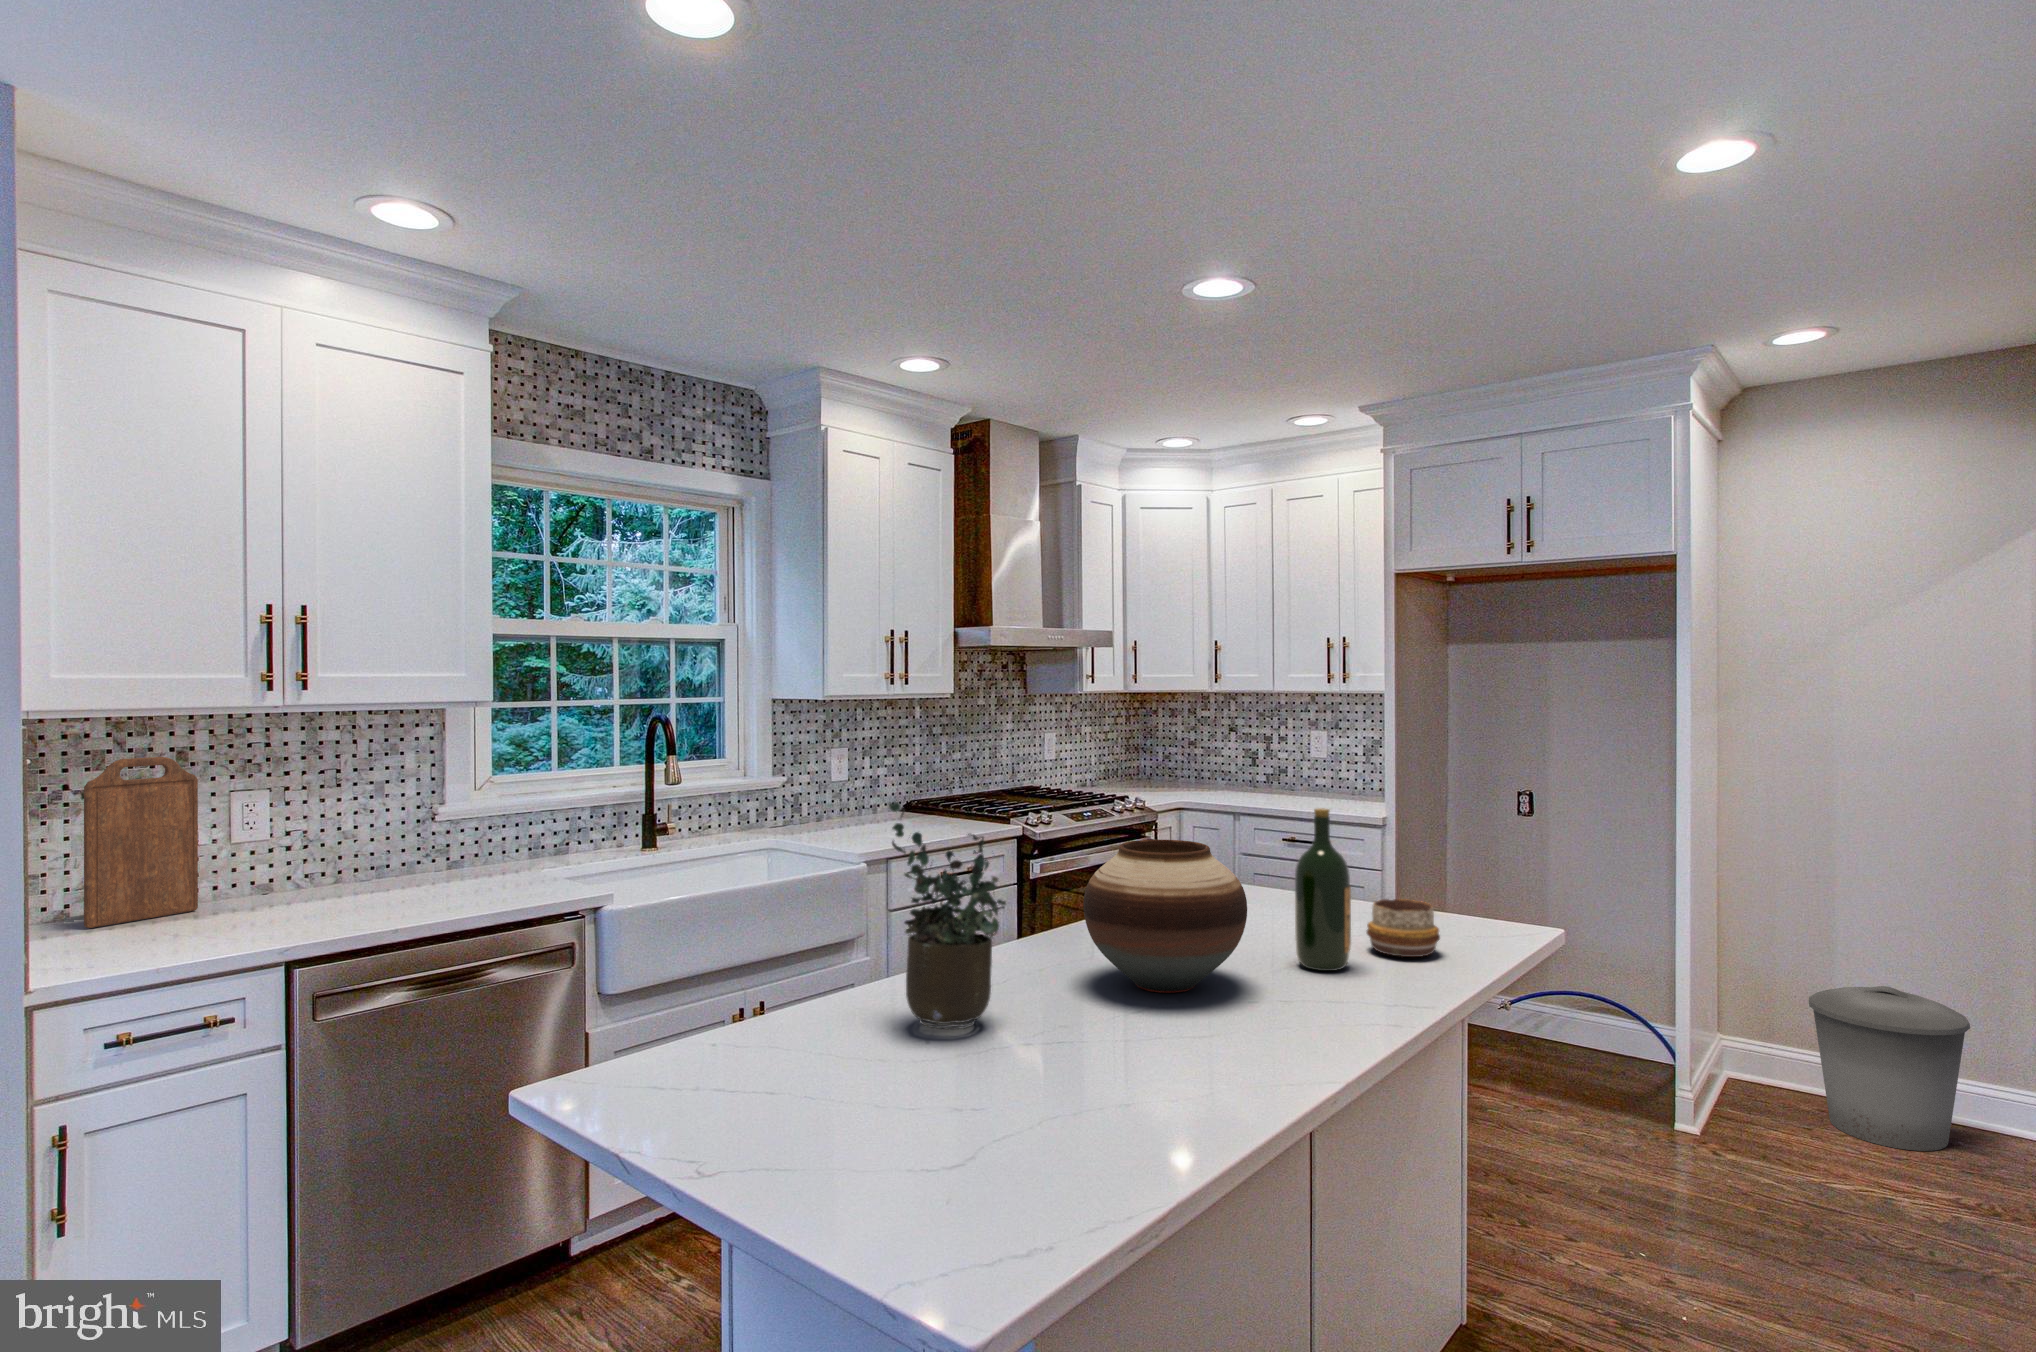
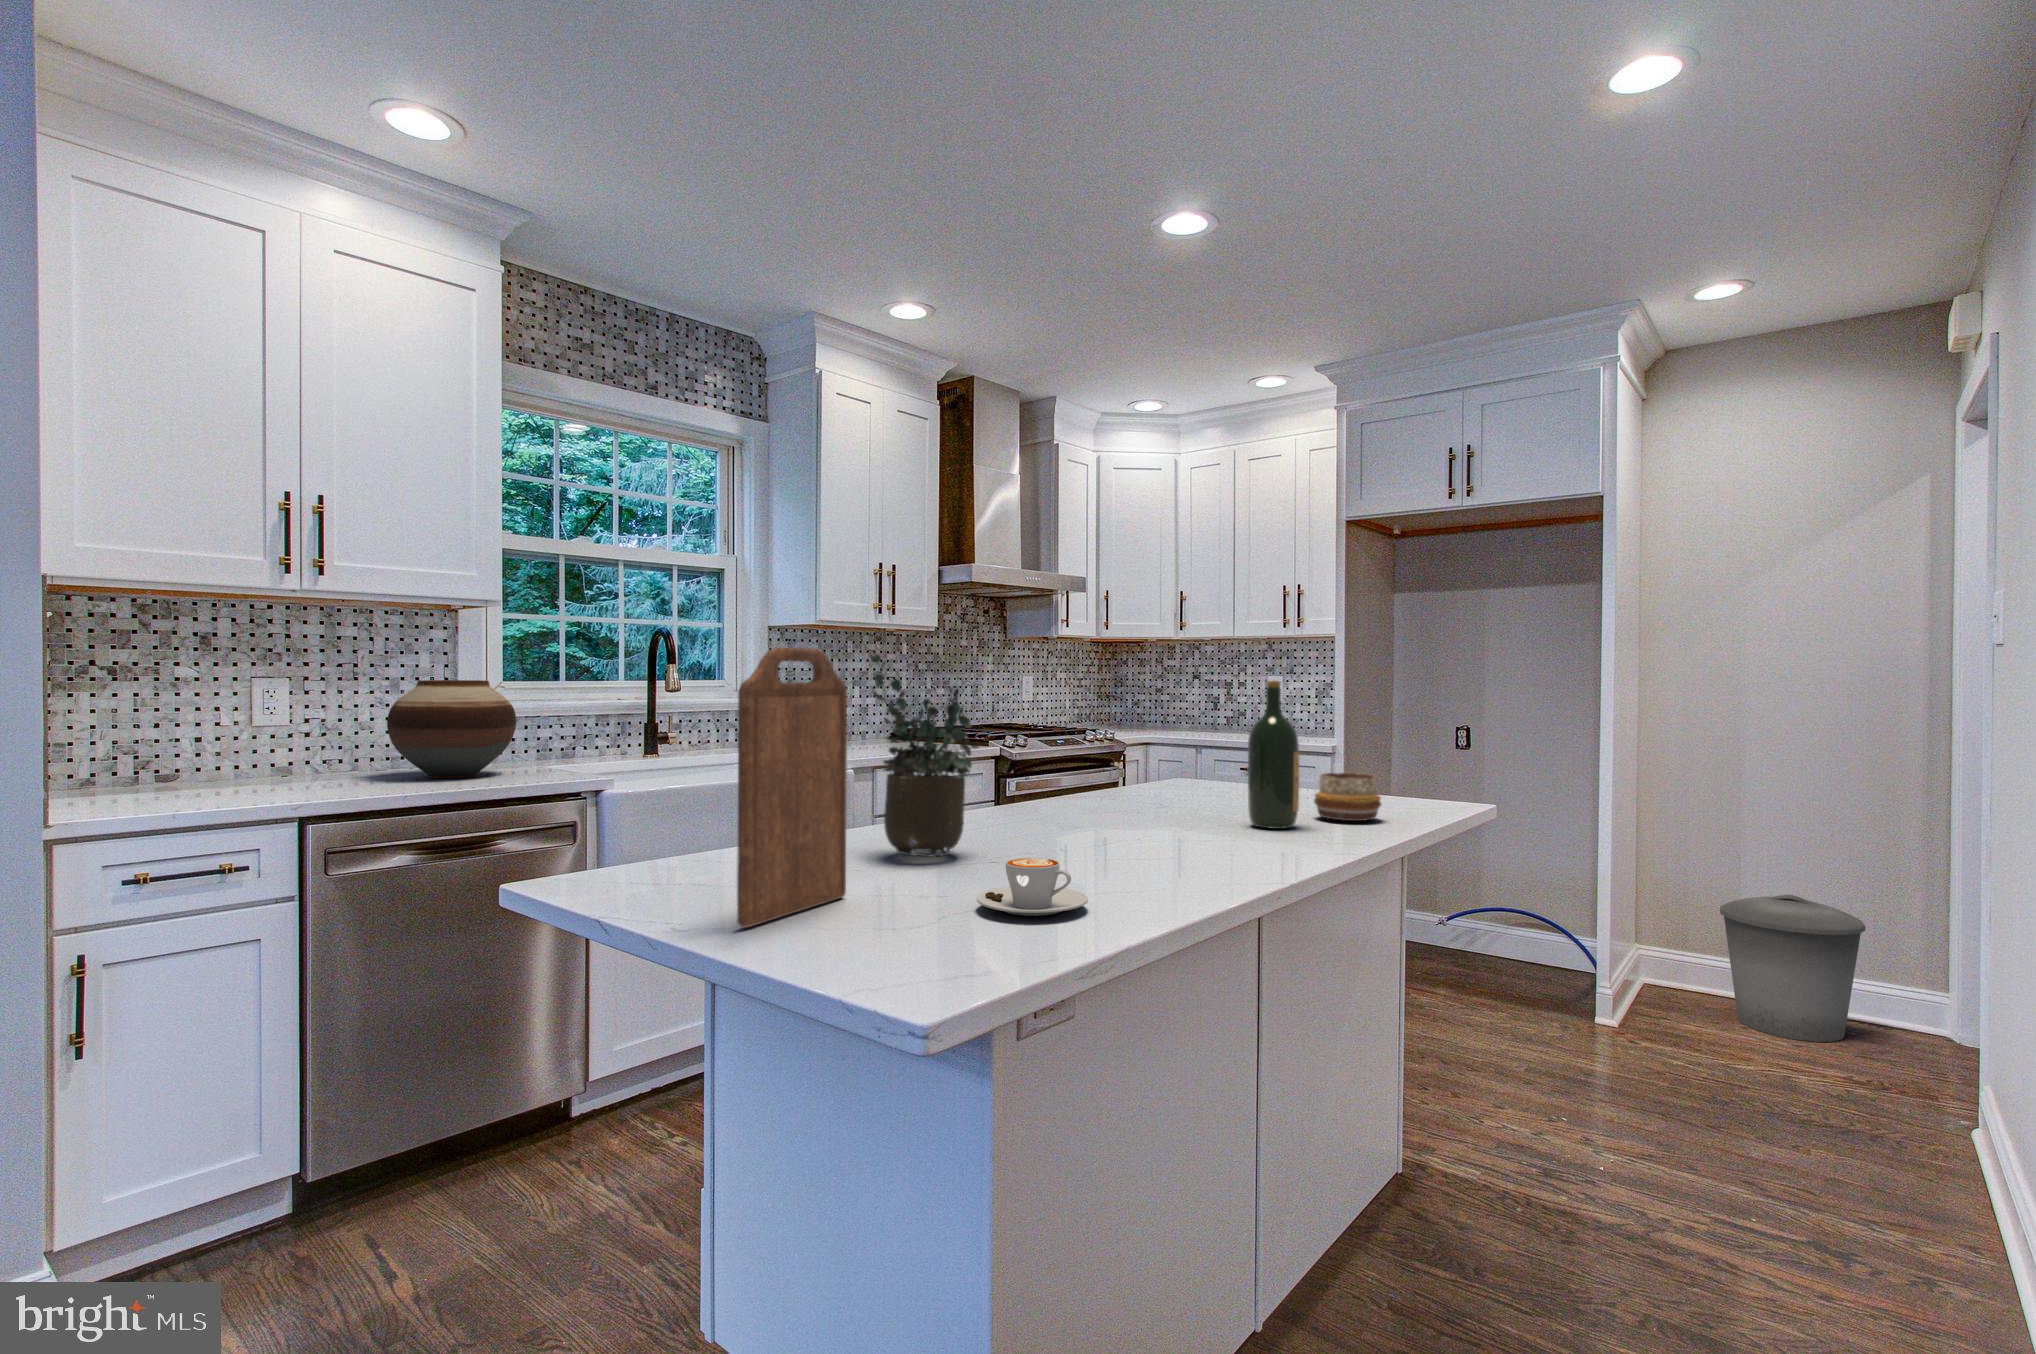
cutting board: present [84,757,198,928] -> present [737,648,847,927]
vase: present [1083,840,1247,993] -> present [387,680,516,778]
coffee cup: none [1009,1063,1129,1139] -> present [977,858,1088,916]

